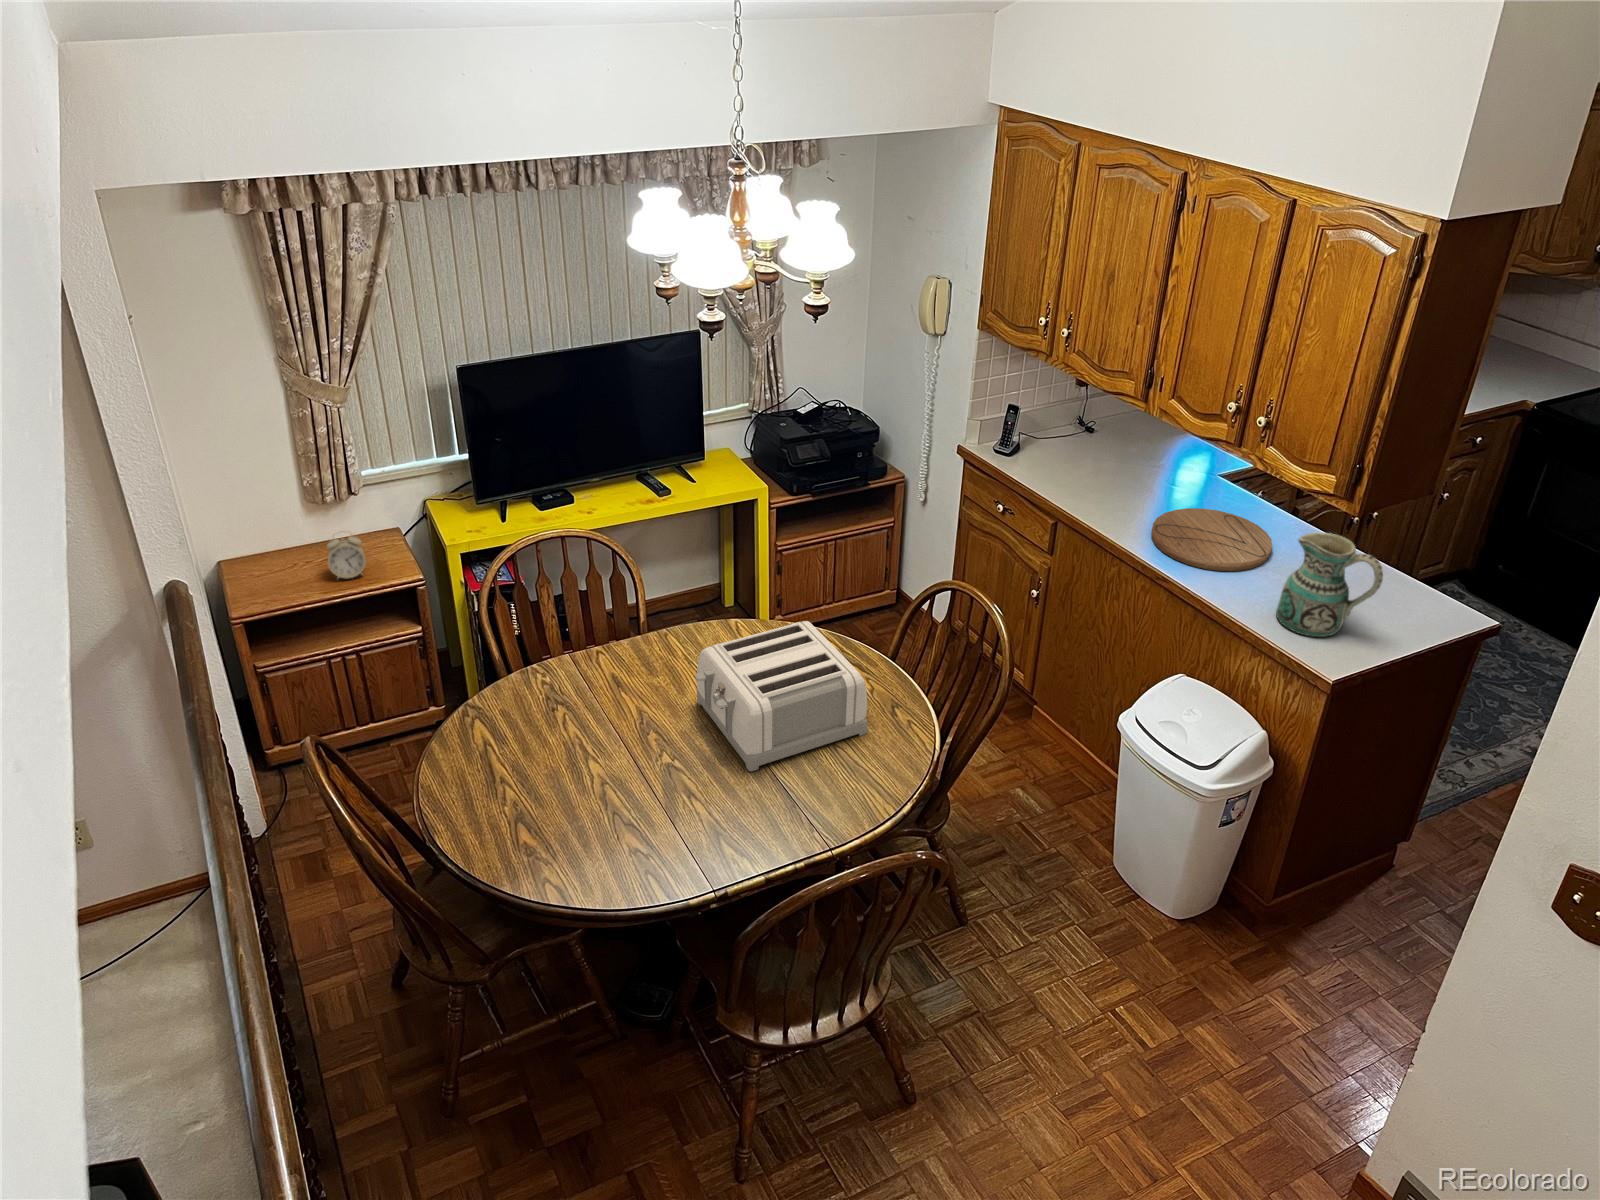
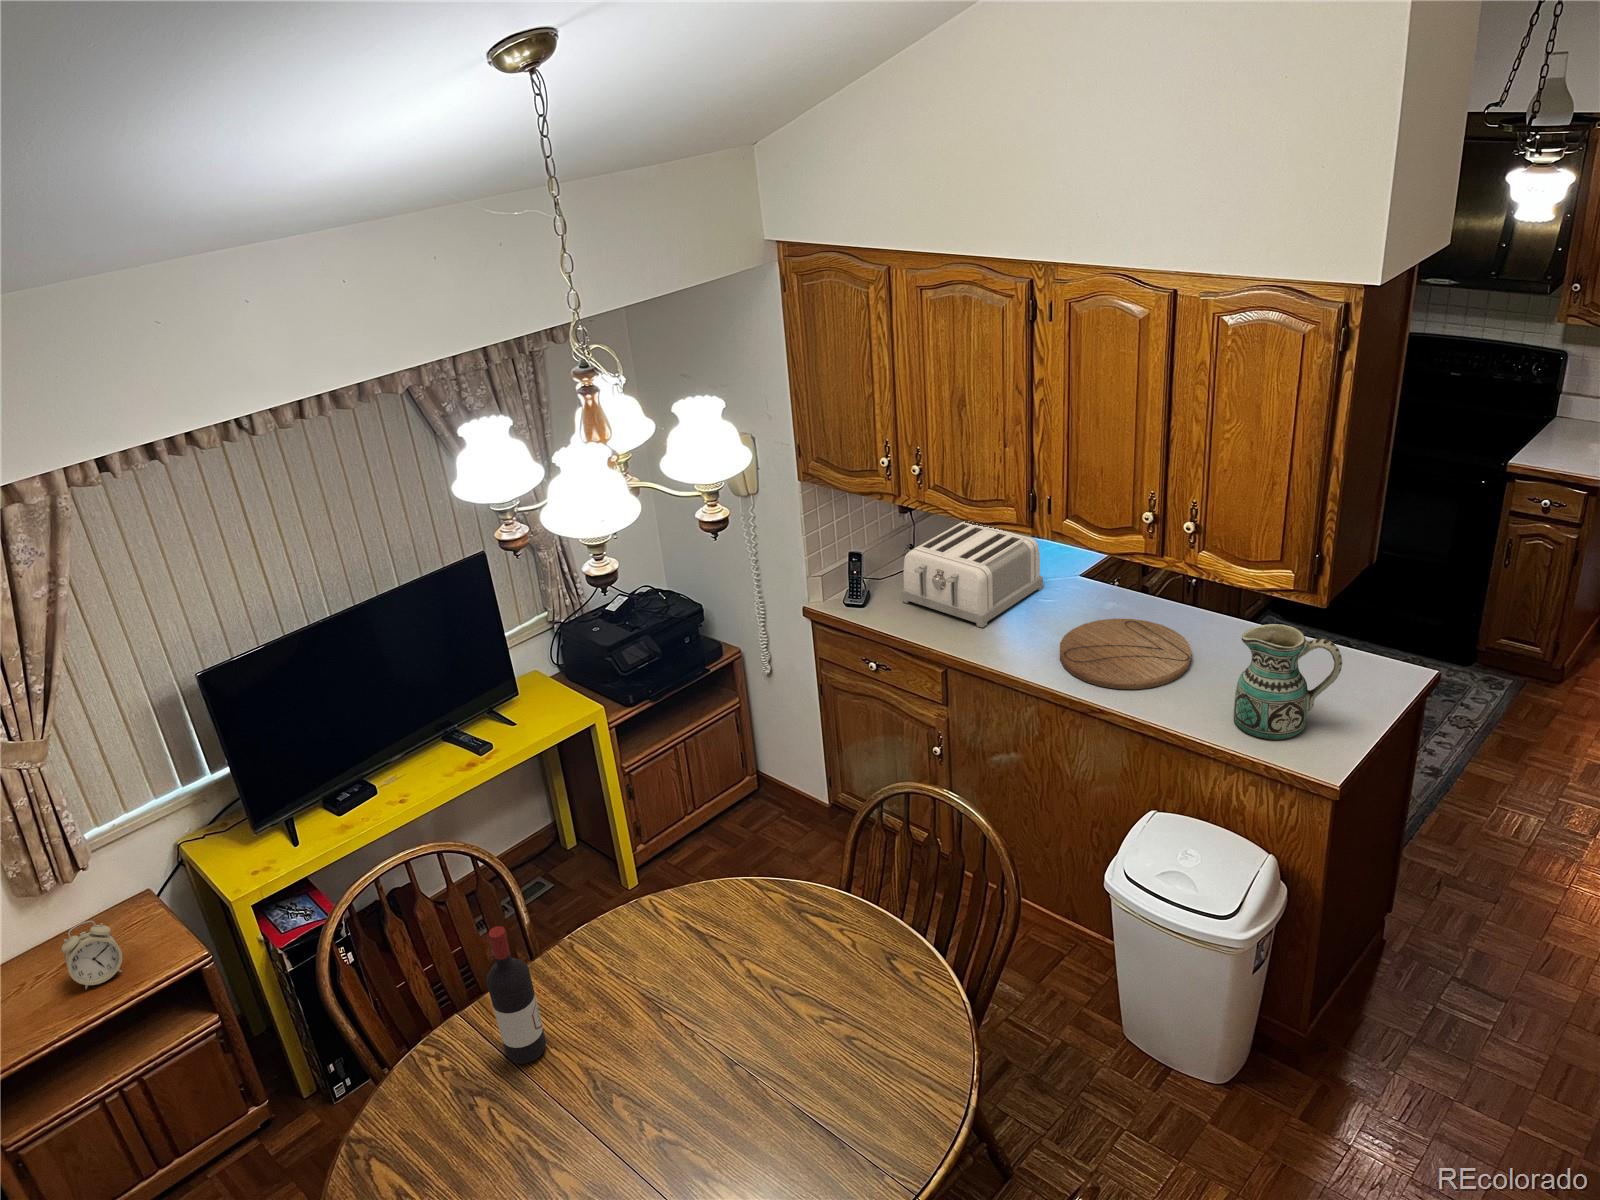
wine bottle: none [582,584,619,695] -> present [486,926,546,1064]
toaster: present [695,621,867,771] -> present [902,522,1043,627]

